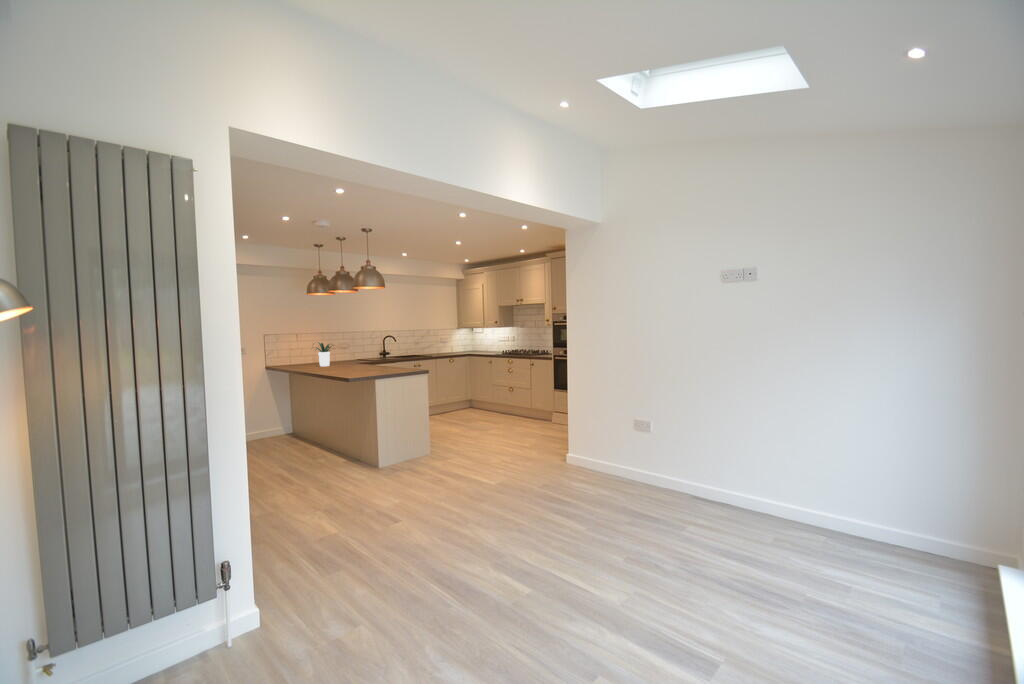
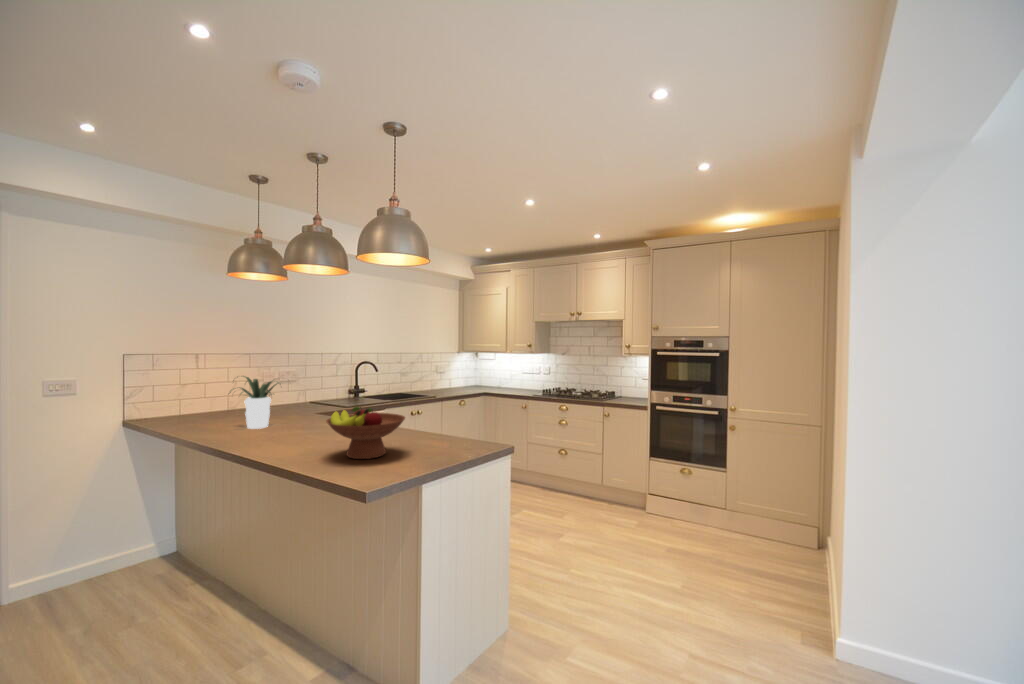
fruit bowl: none [344,351,377,371] -> present [326,407,405,459]

